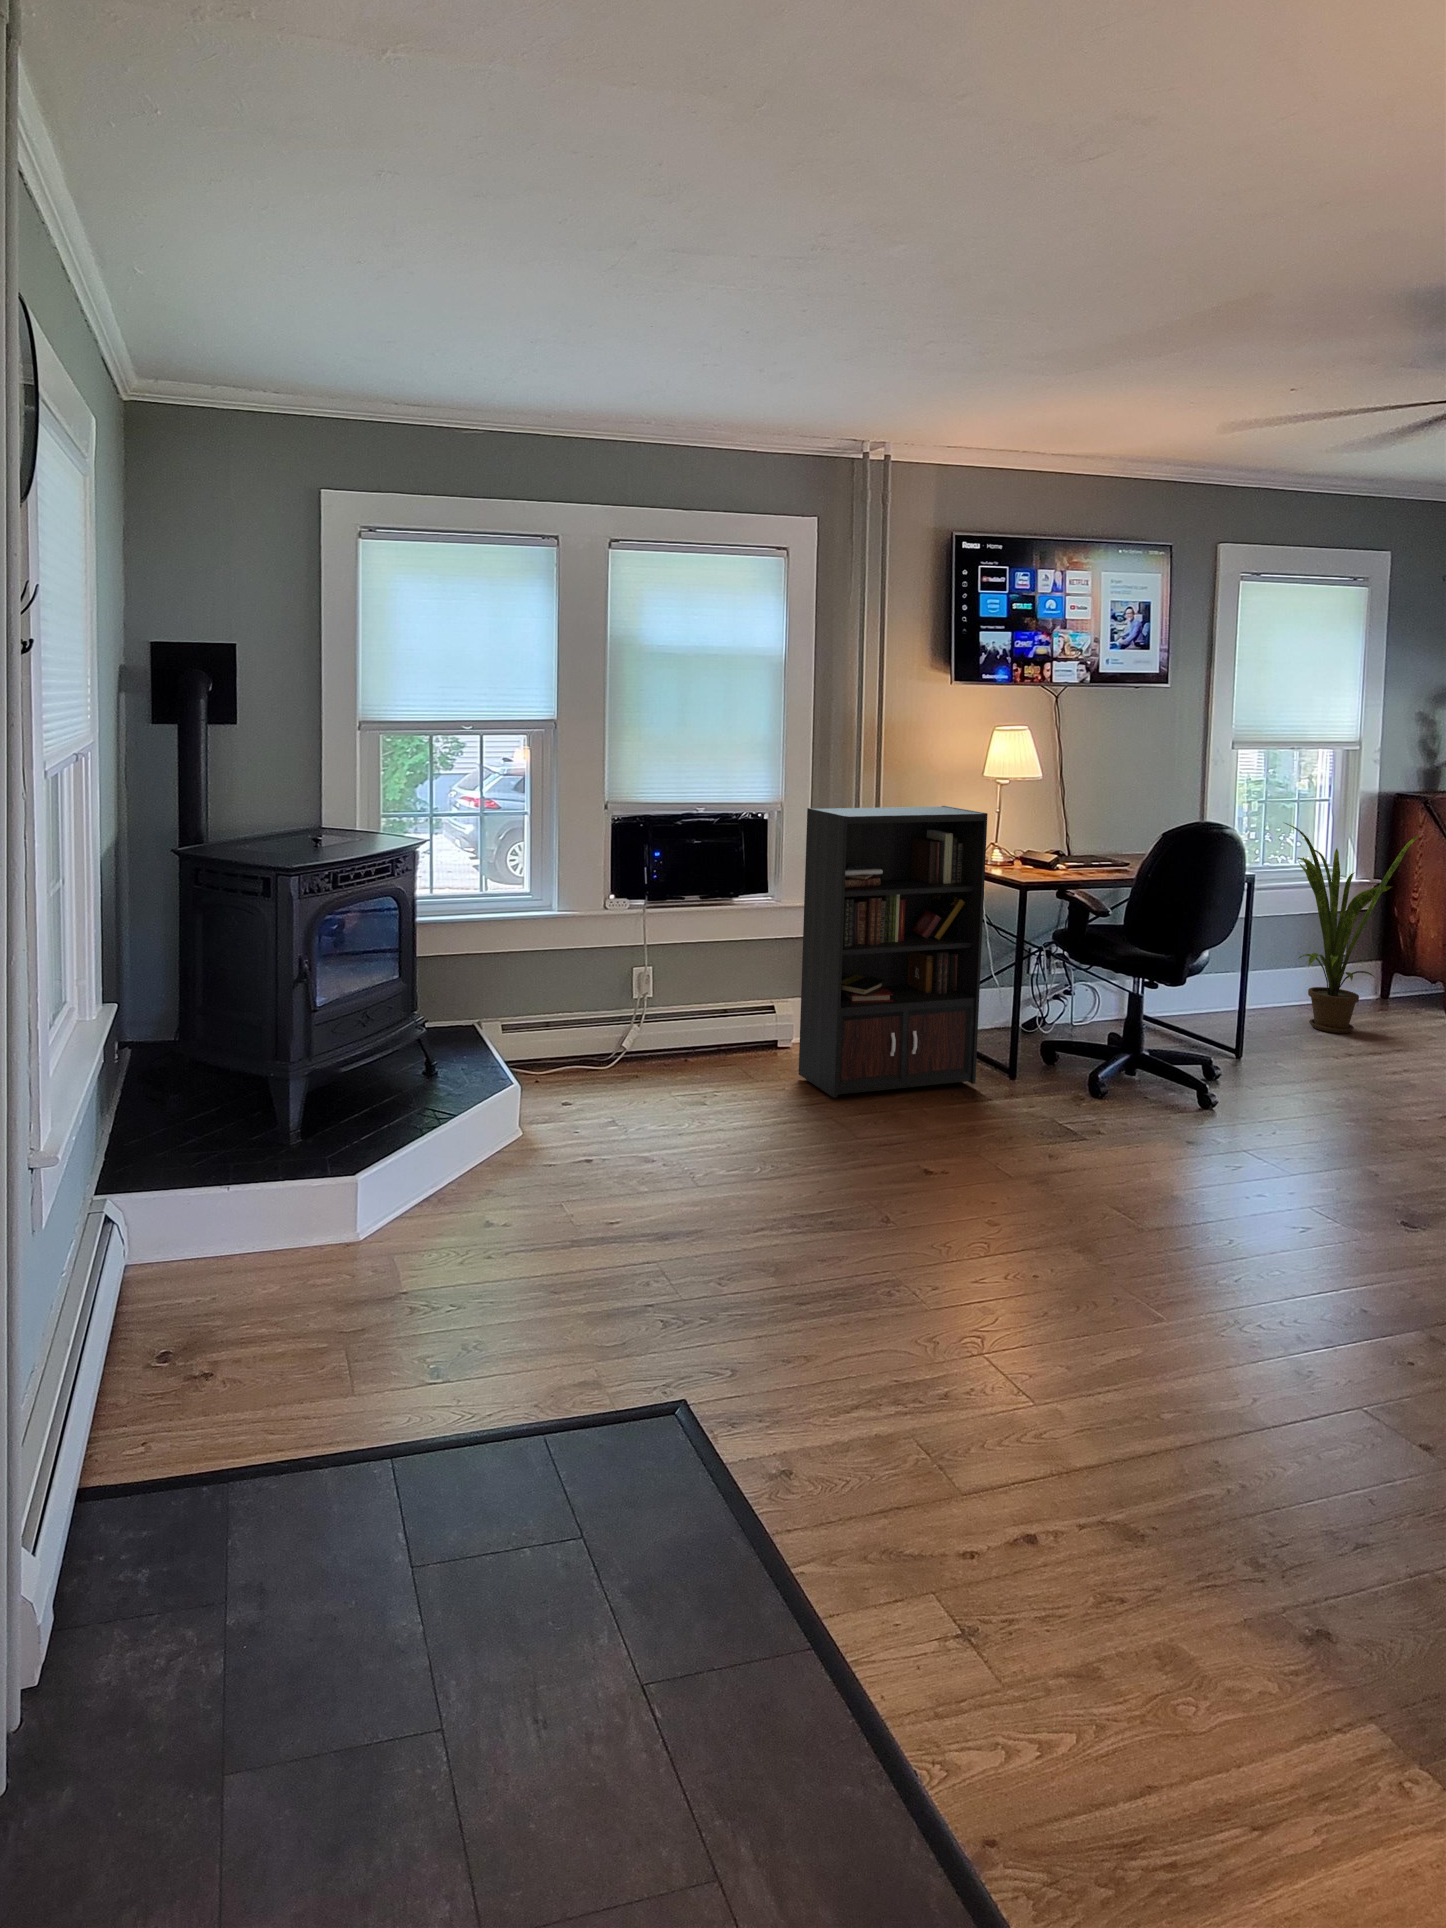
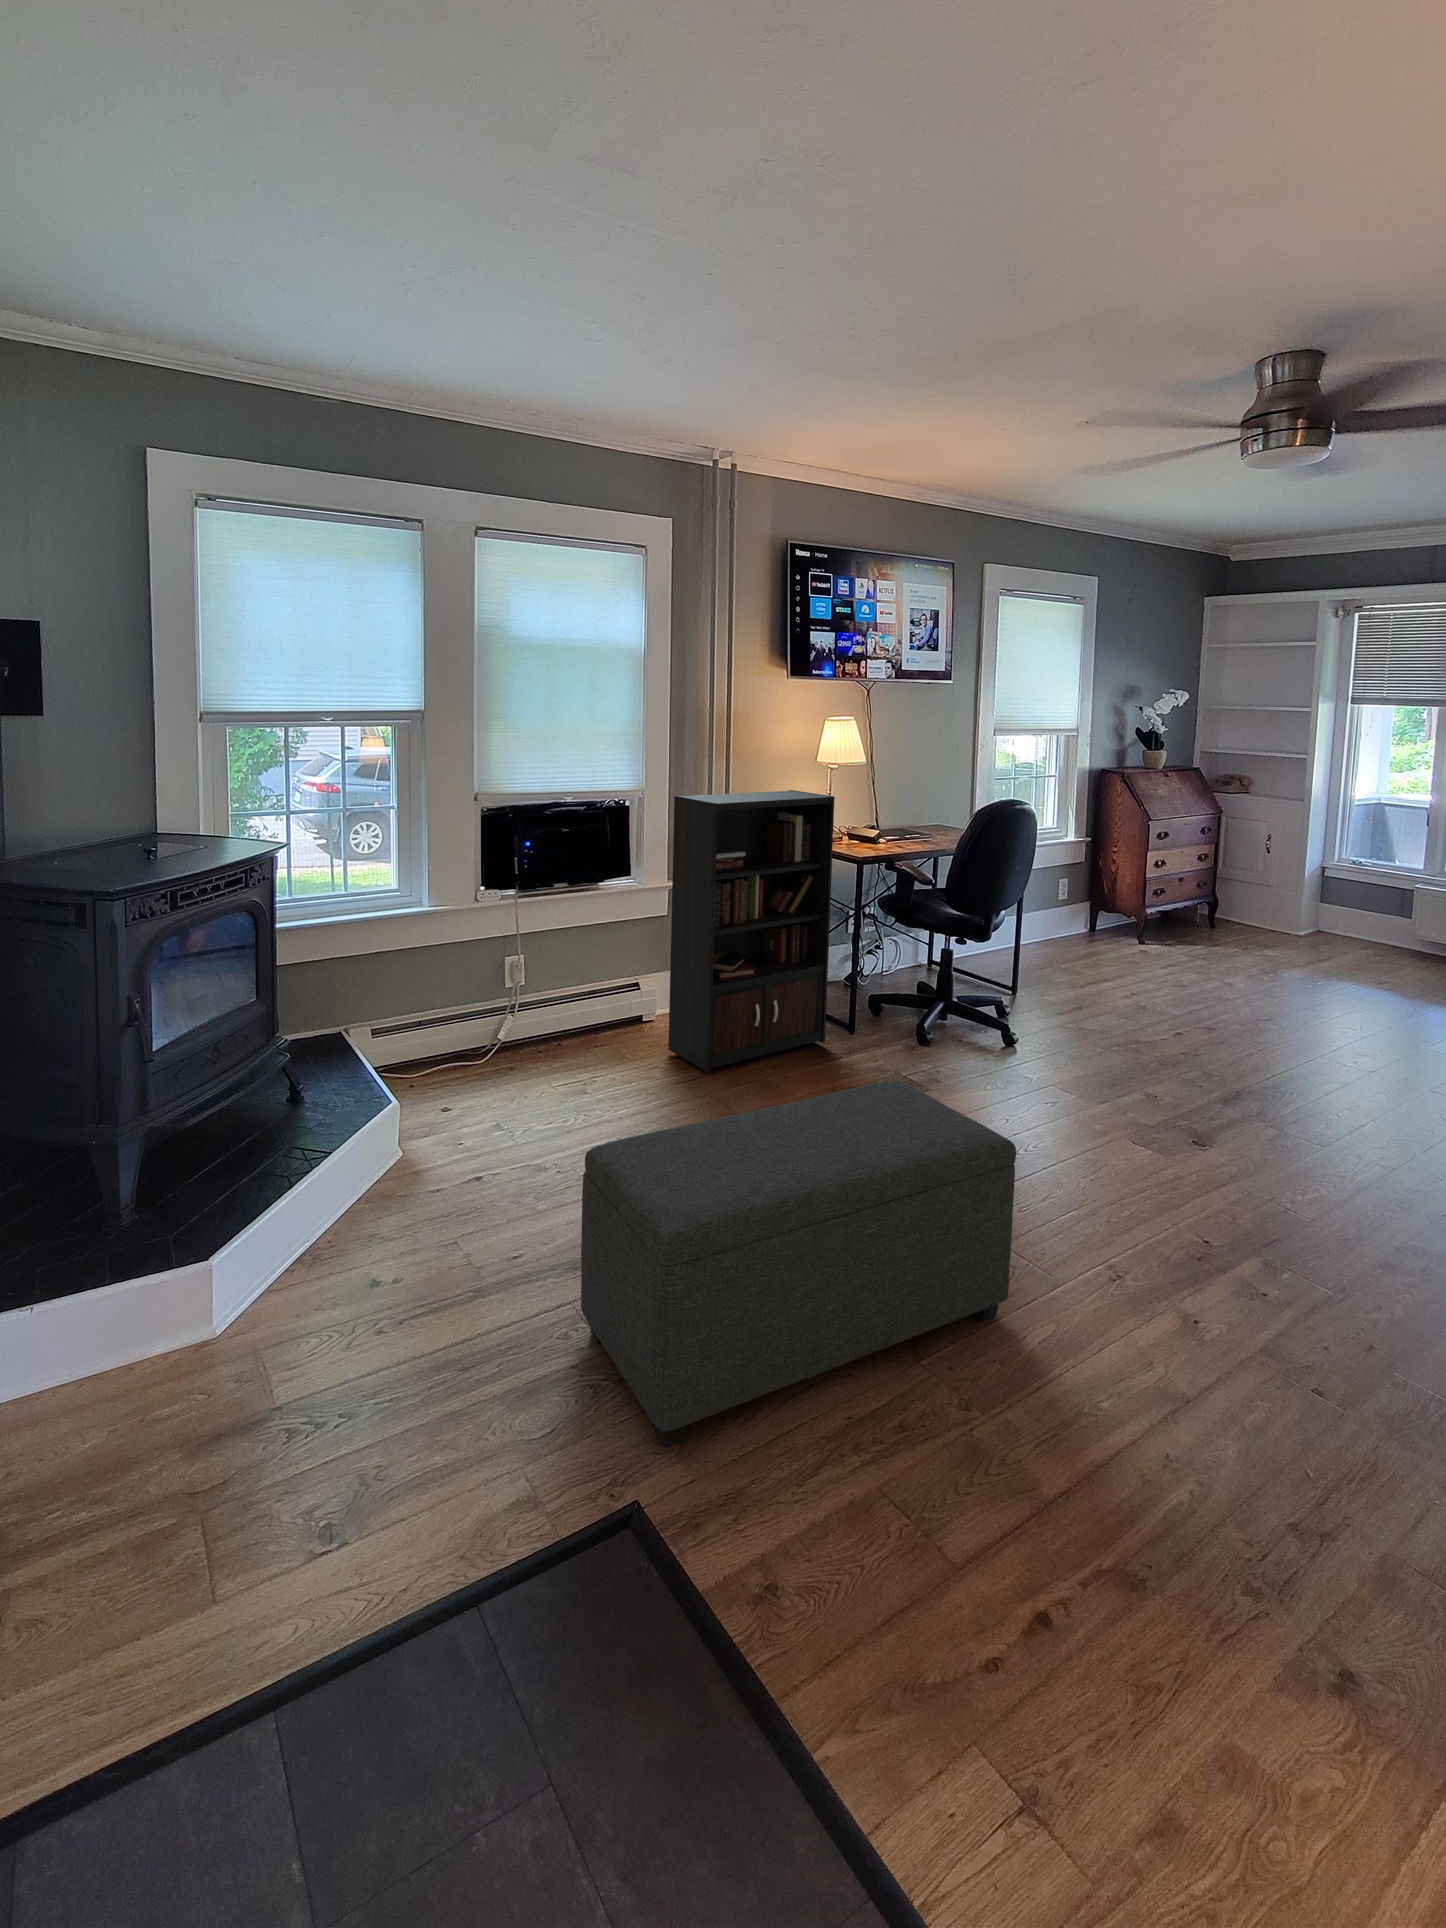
house plant: present [1285,823,1419,1033] -> none [1028,794,1132,964]
ottoman: none [656,1096,1088,1368] -> present [581,1081,1016,1447]

